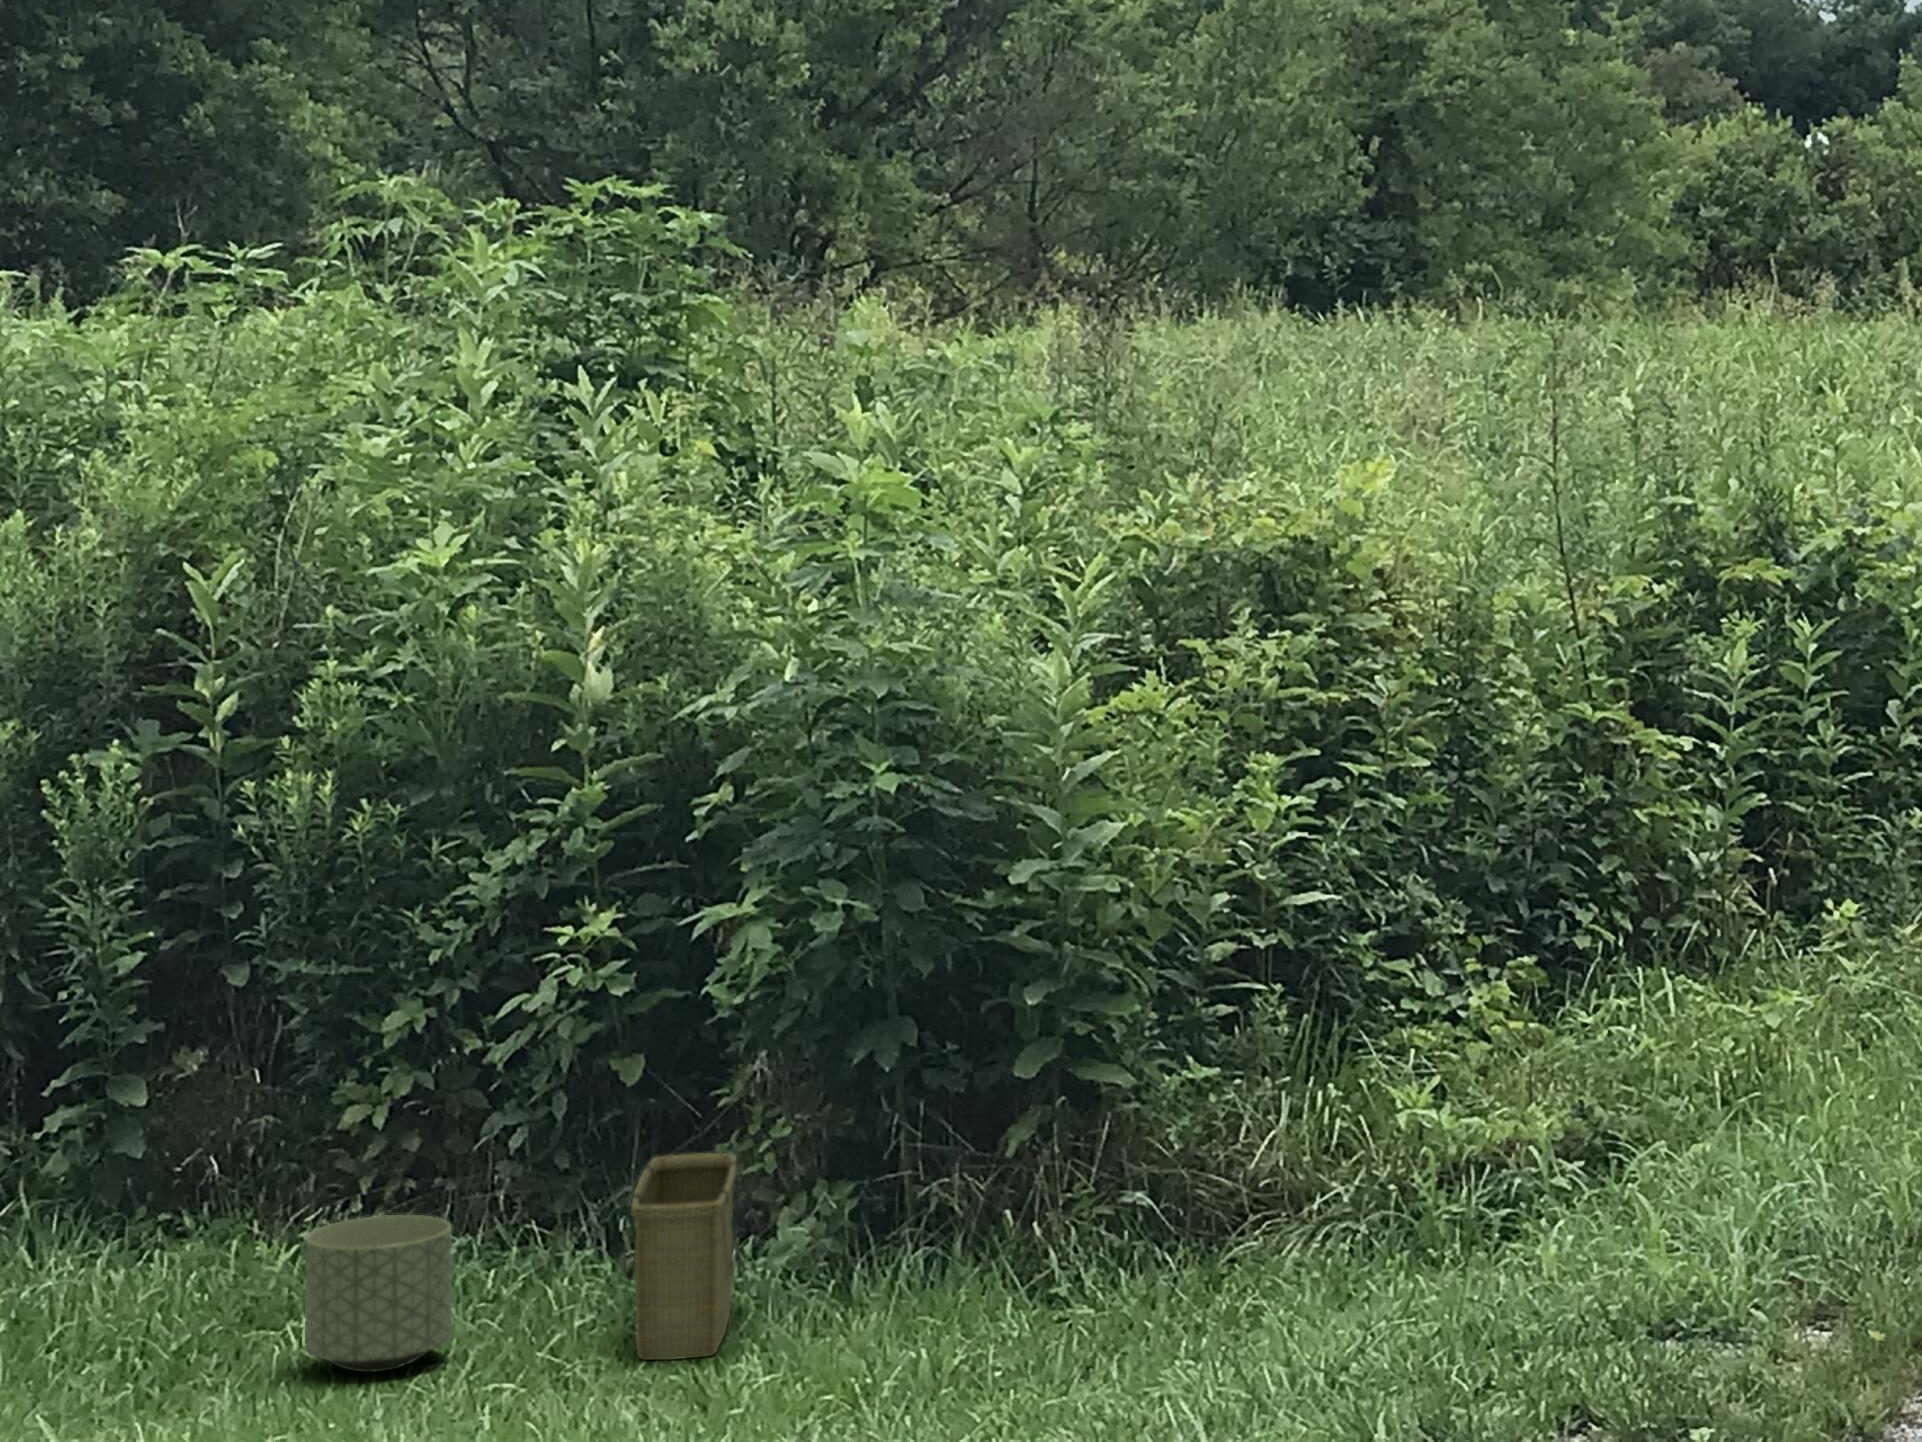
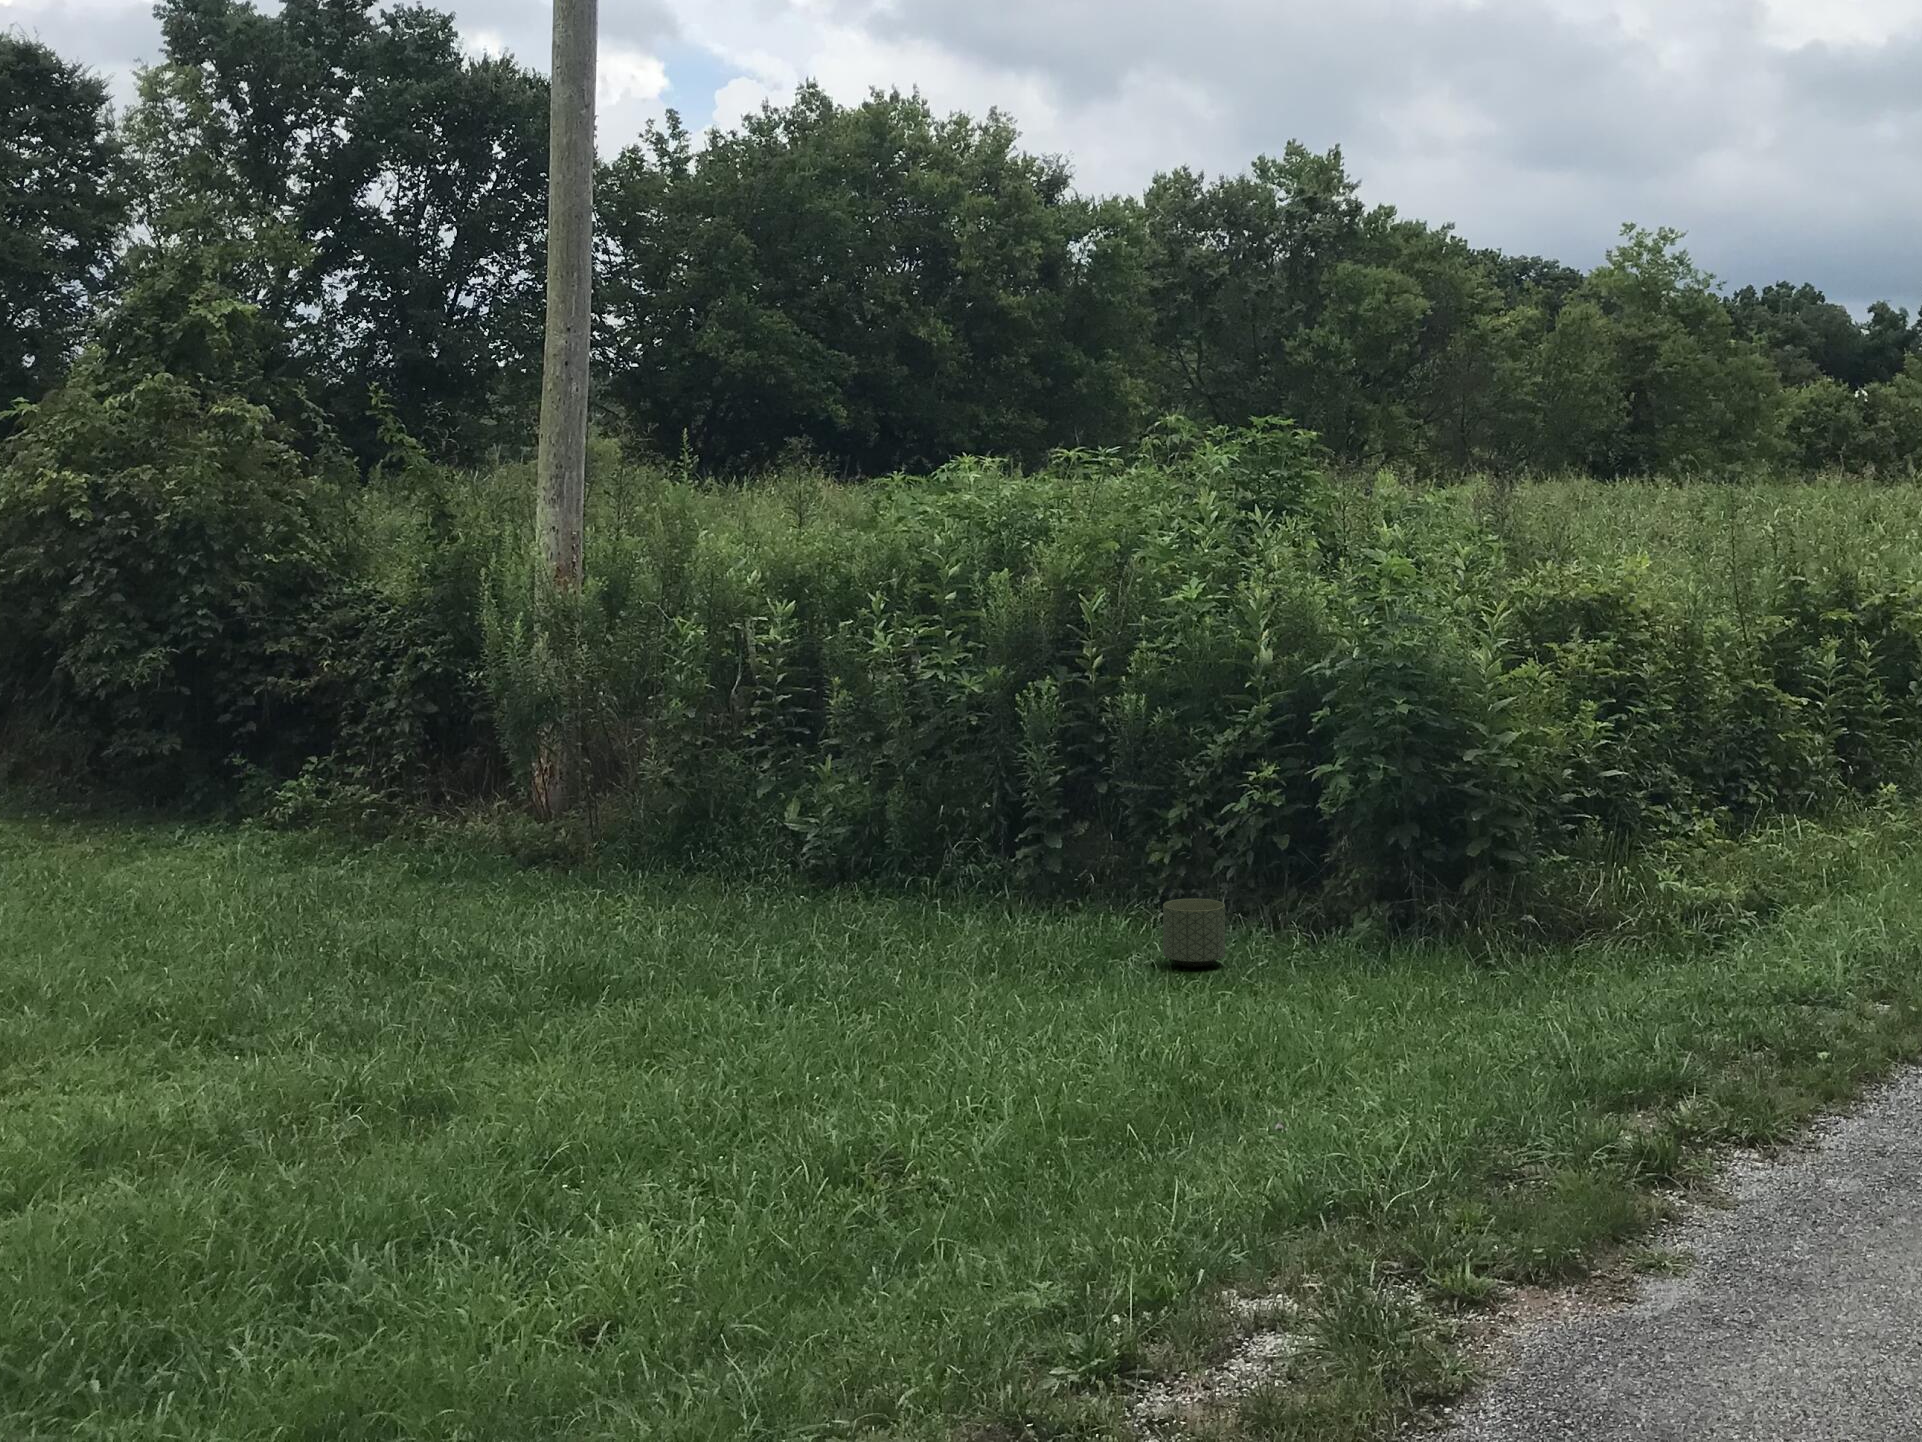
basket: present [625,1153,744,1360] -> none [1299,880,1352,972]

